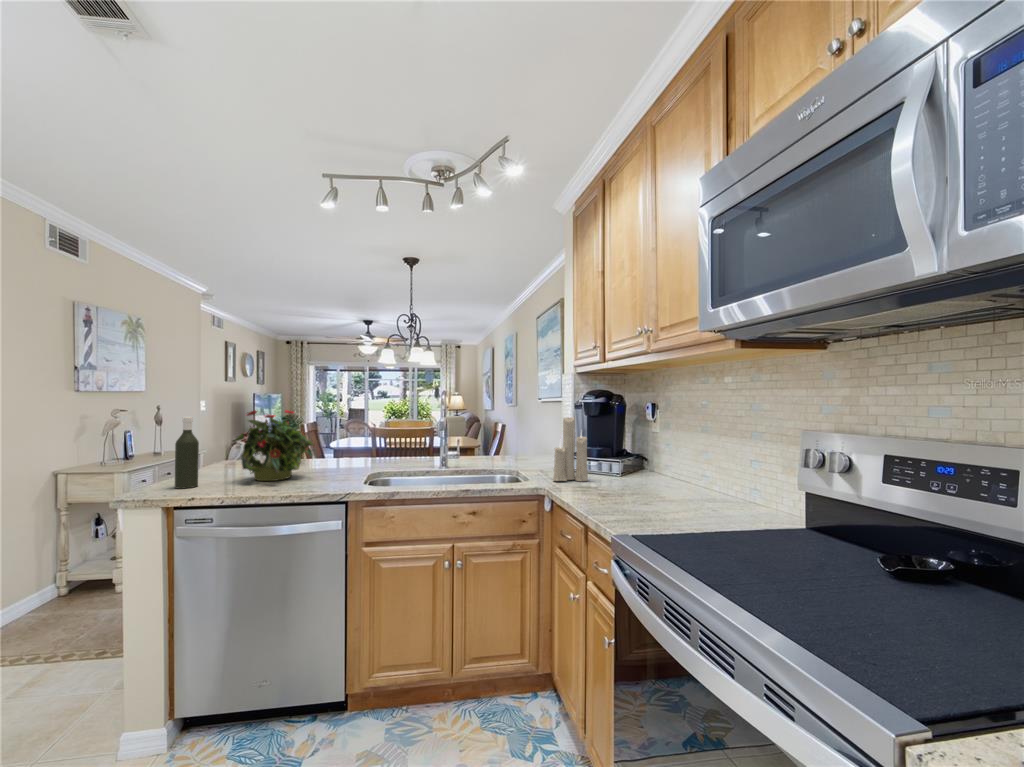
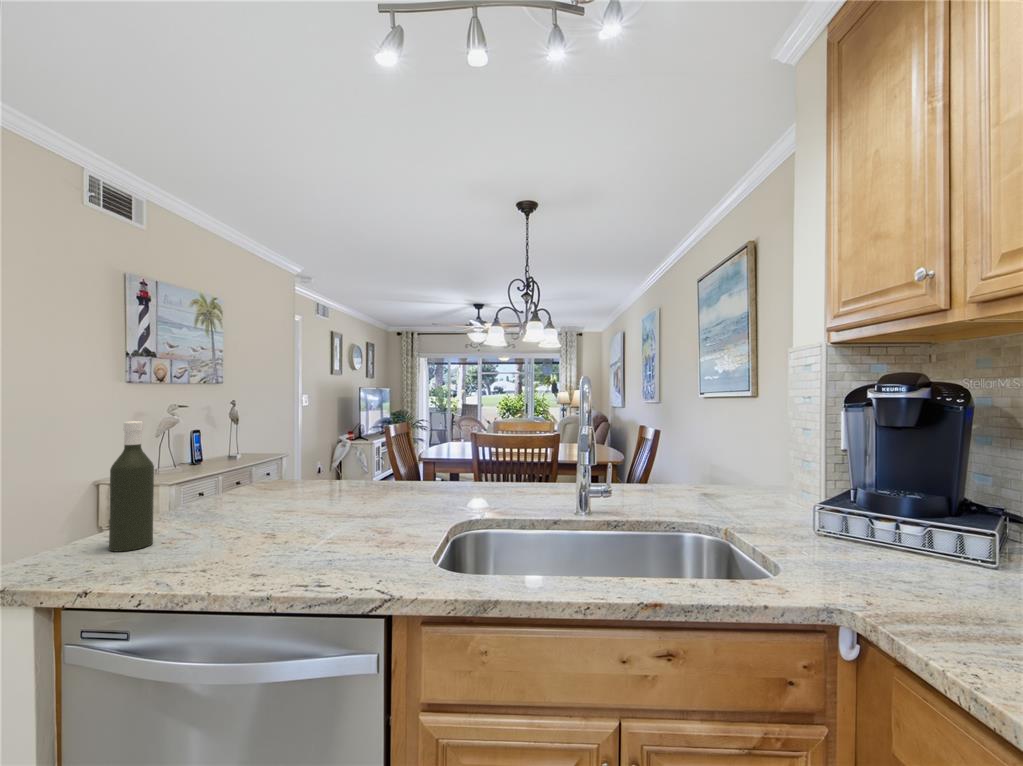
potted plant: present [233,410,313,481] -> none [208,408,353,539]
candle: present [553,415,588,481] -> none [859,407,965,602]

